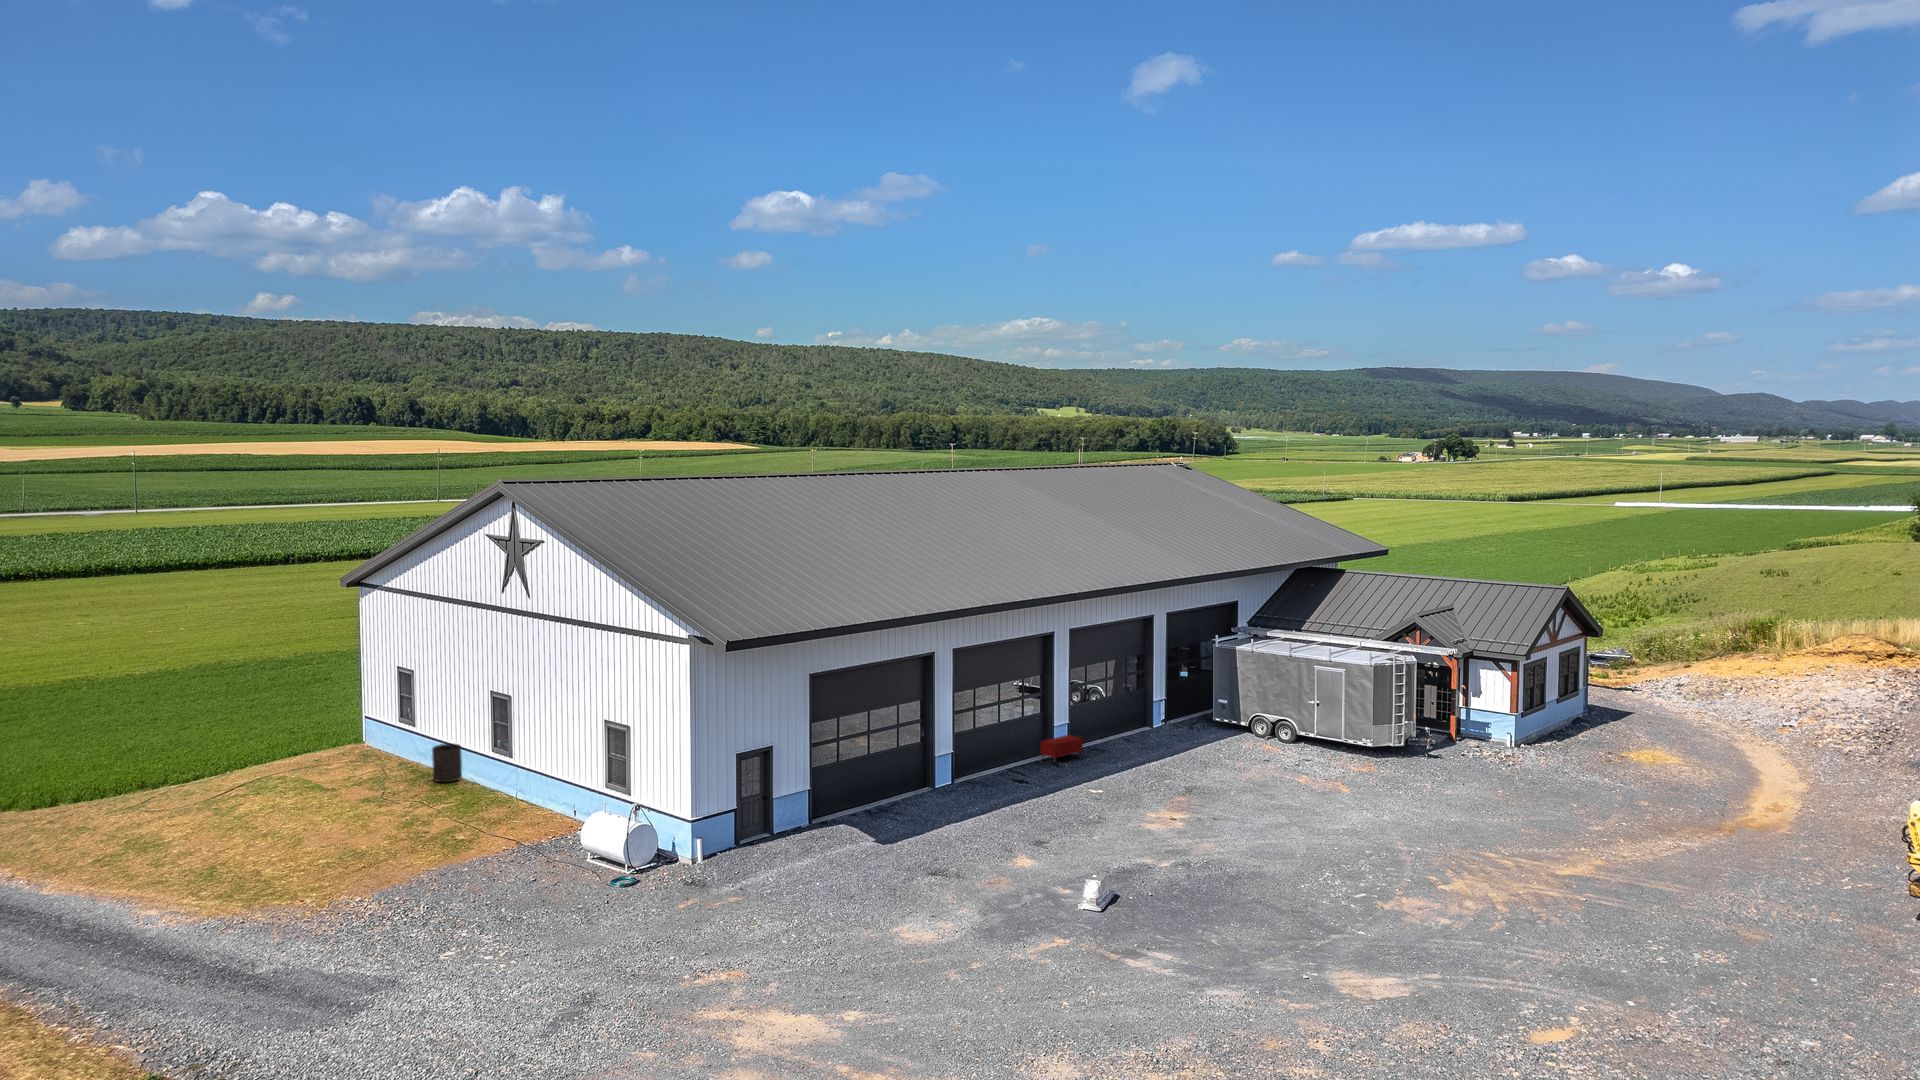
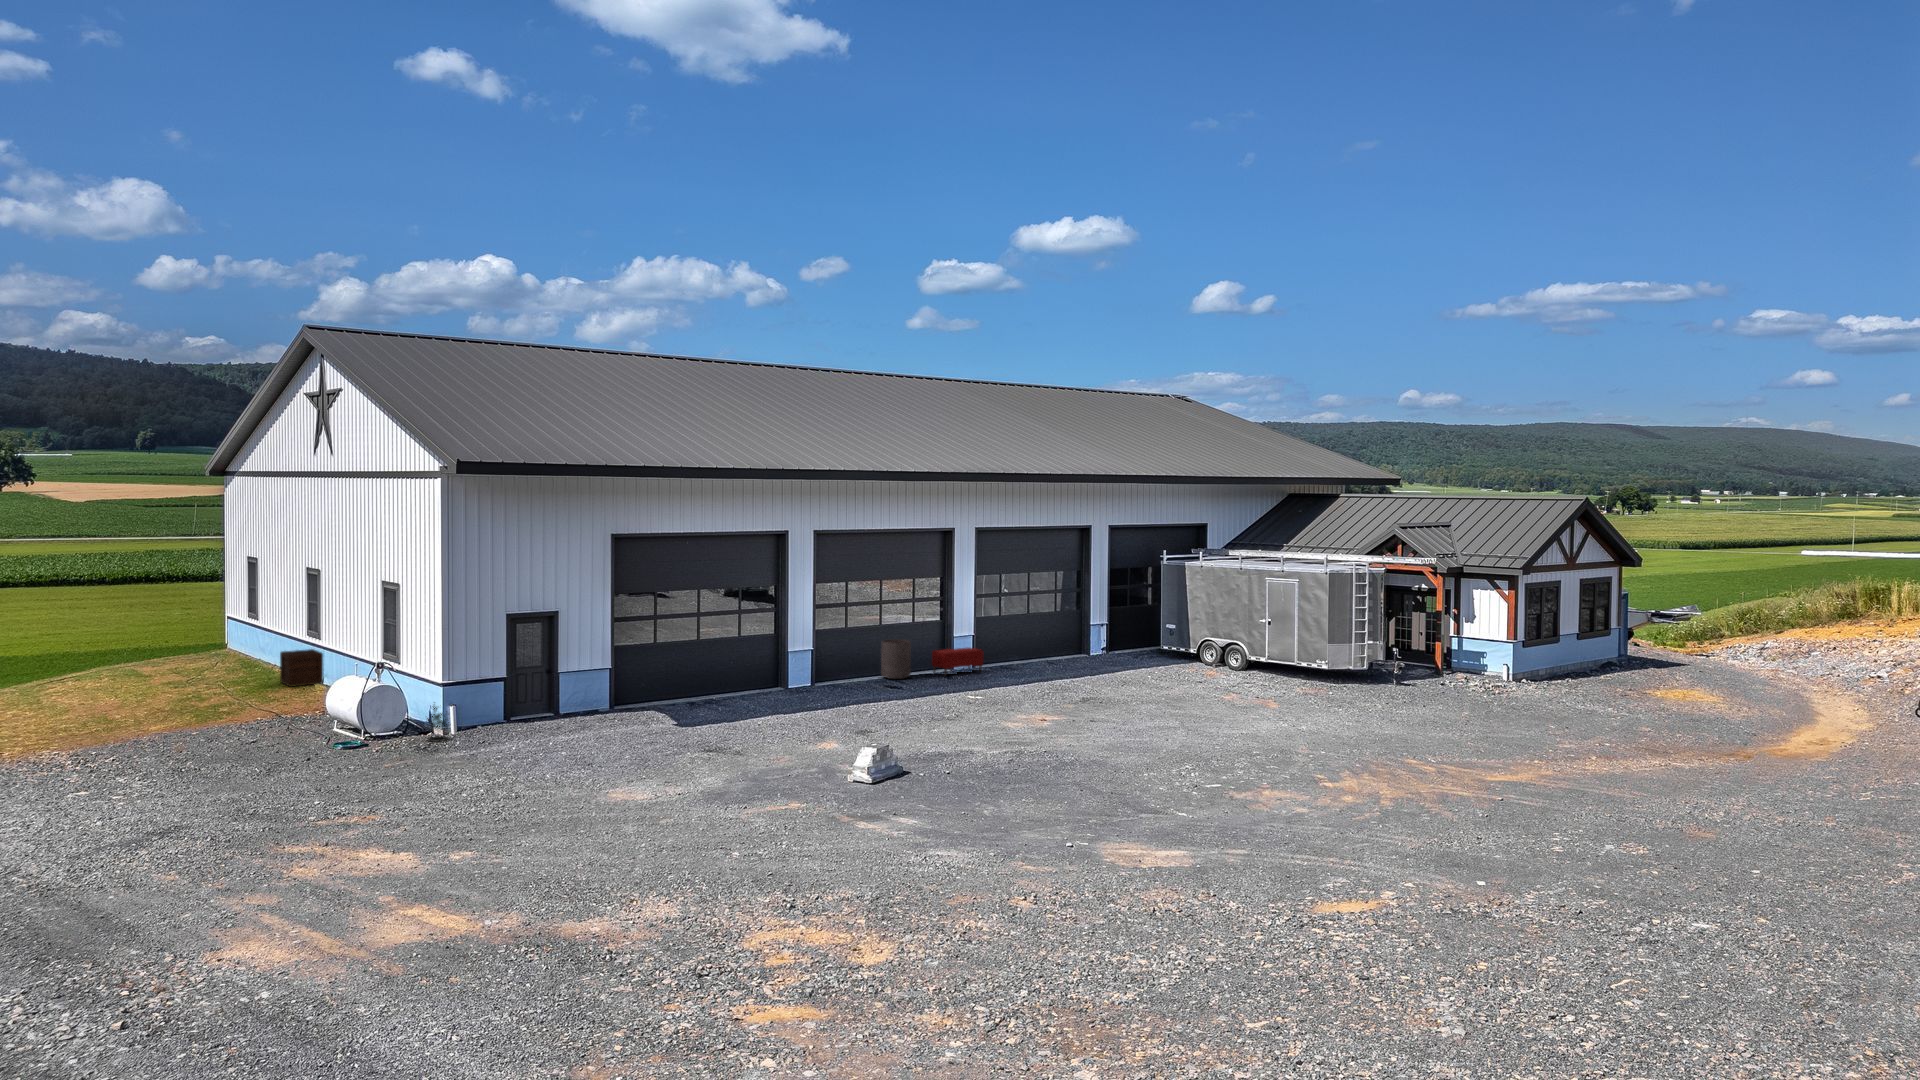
trash can: present [432,744,462,782] -> present [881,639,911,679]
wooden crate: none [479,767,520,806] -> present [280,649,324,687]
potted tree: none [682,839,703,874] -> present [427,706,449,742]

